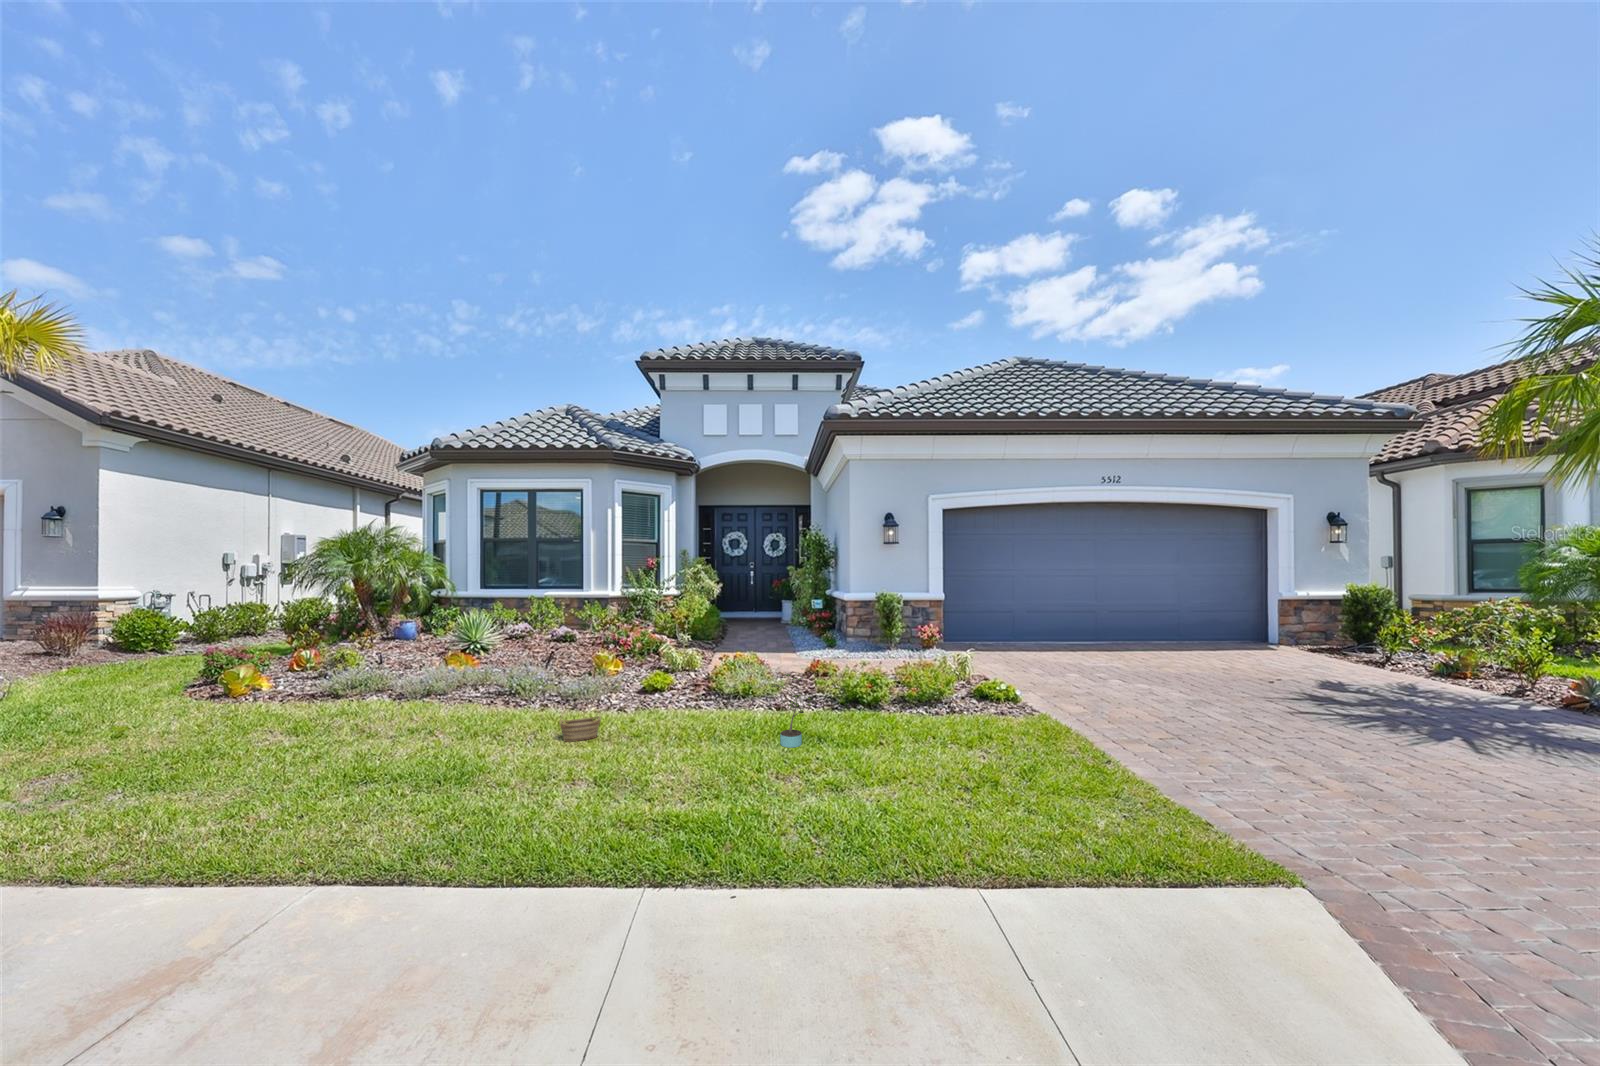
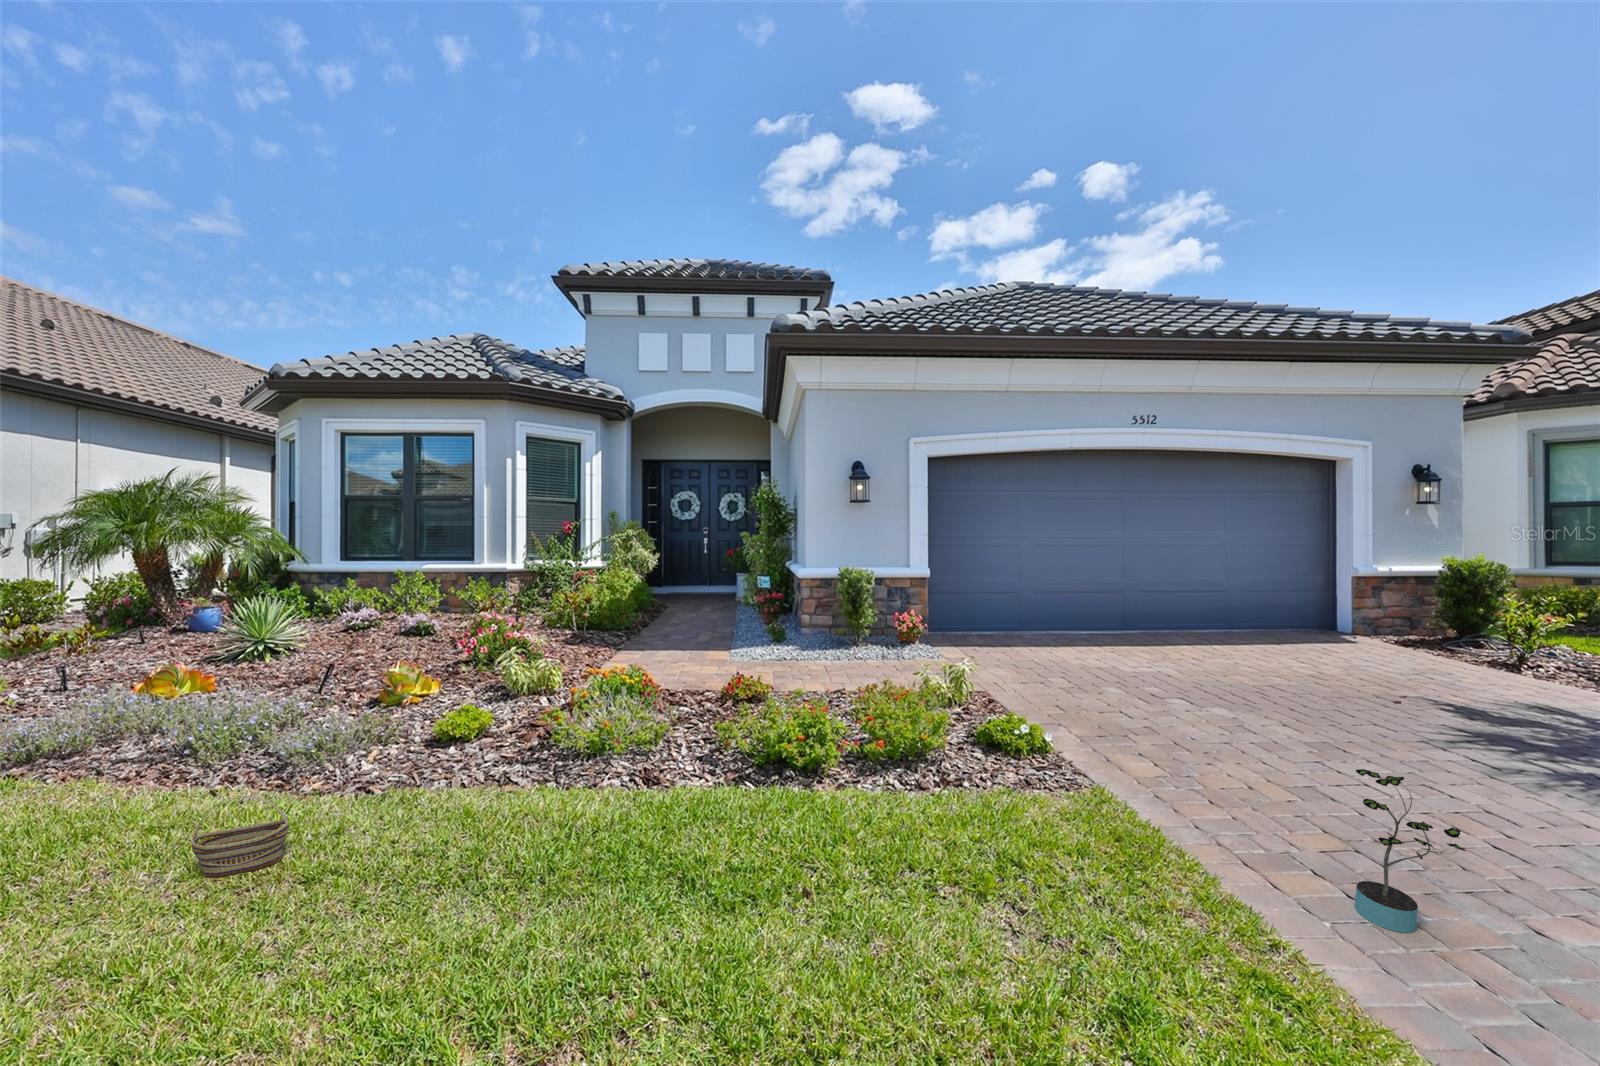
potted plant: present [771,674,812,748] -> present [1355,769,1466,933]

